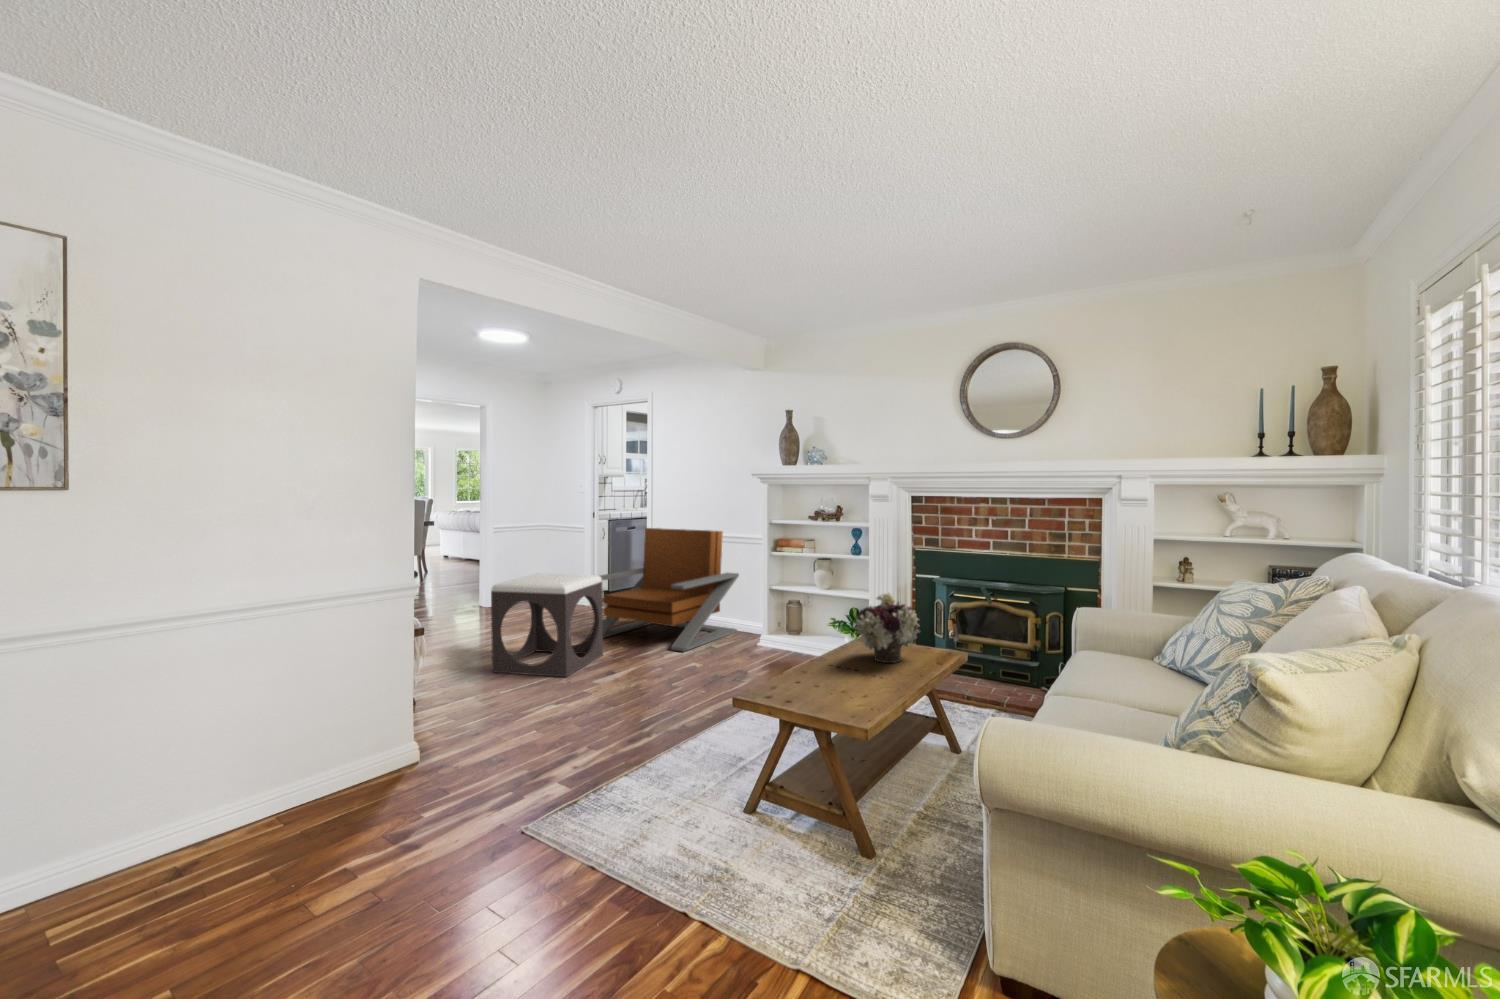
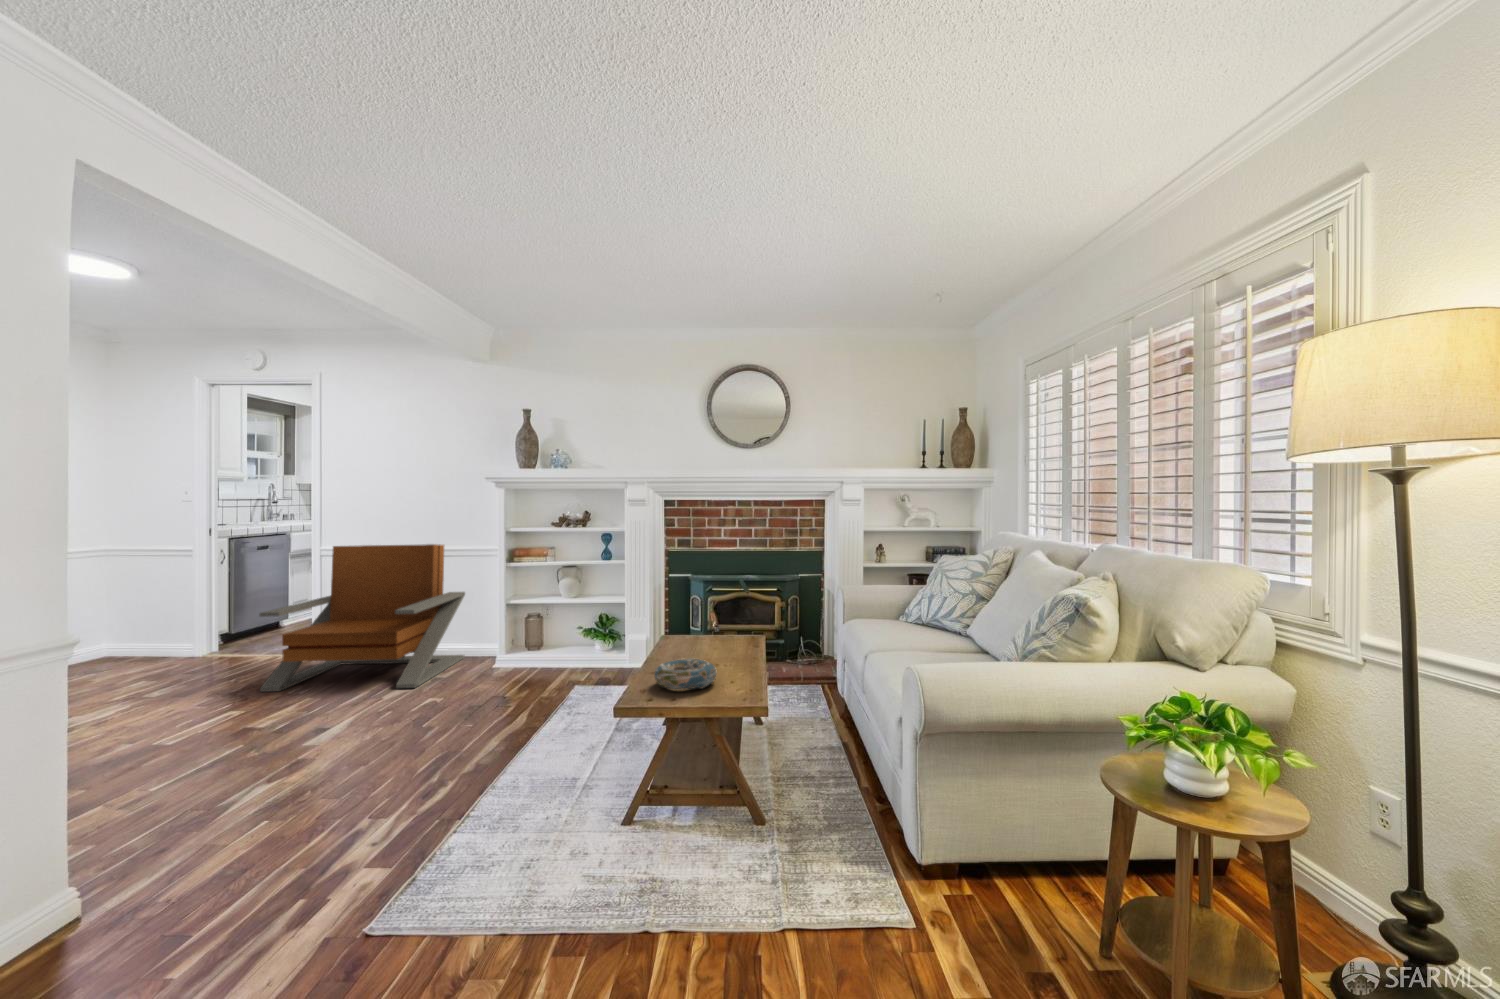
footstool: present [491,573,603,677] -> none [121,607,301,762]
flower arrangement: present [854,592,919,663] -> none [686,585,742,651]
decorative bowl: none [780,665,845,699] -> present [655,658,717,689]

